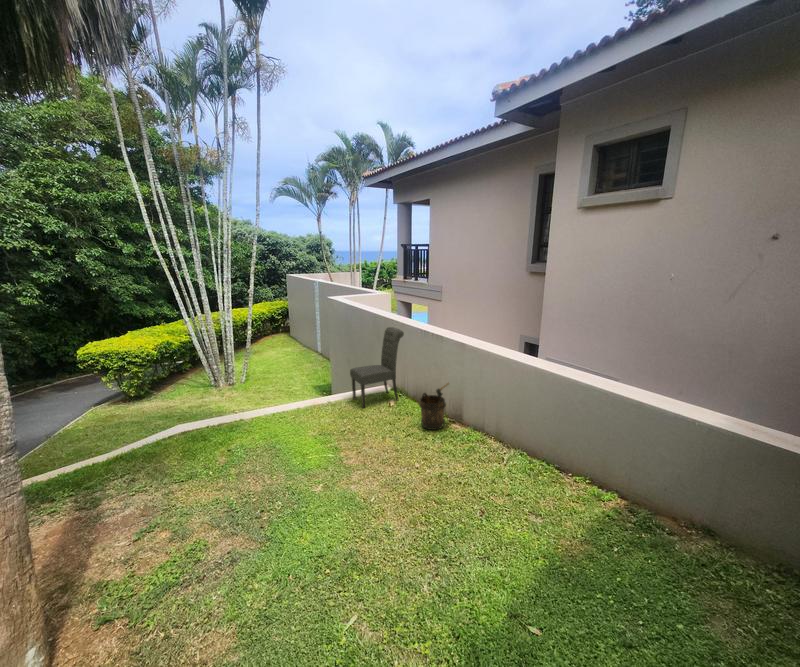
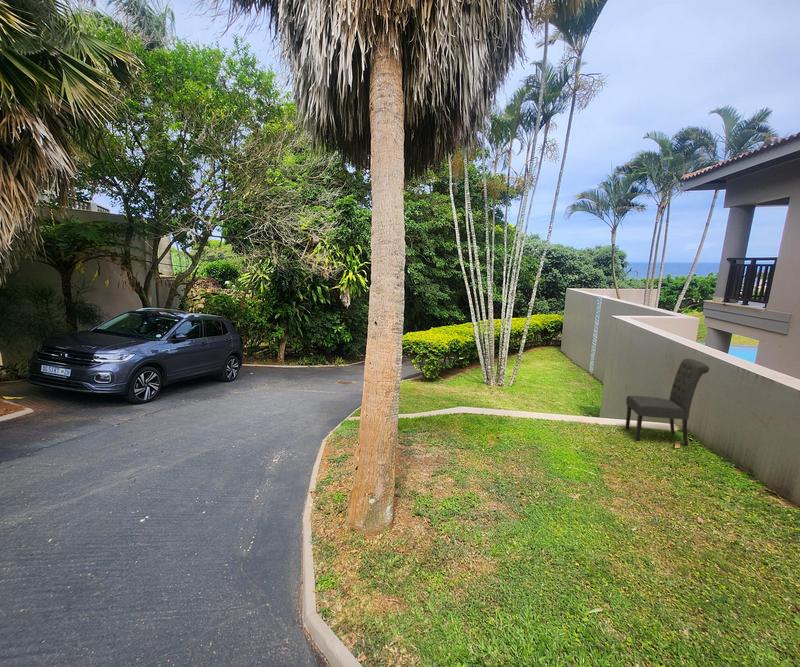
bucket: present [419,383,449,430] -> none [717,442,775,495]

